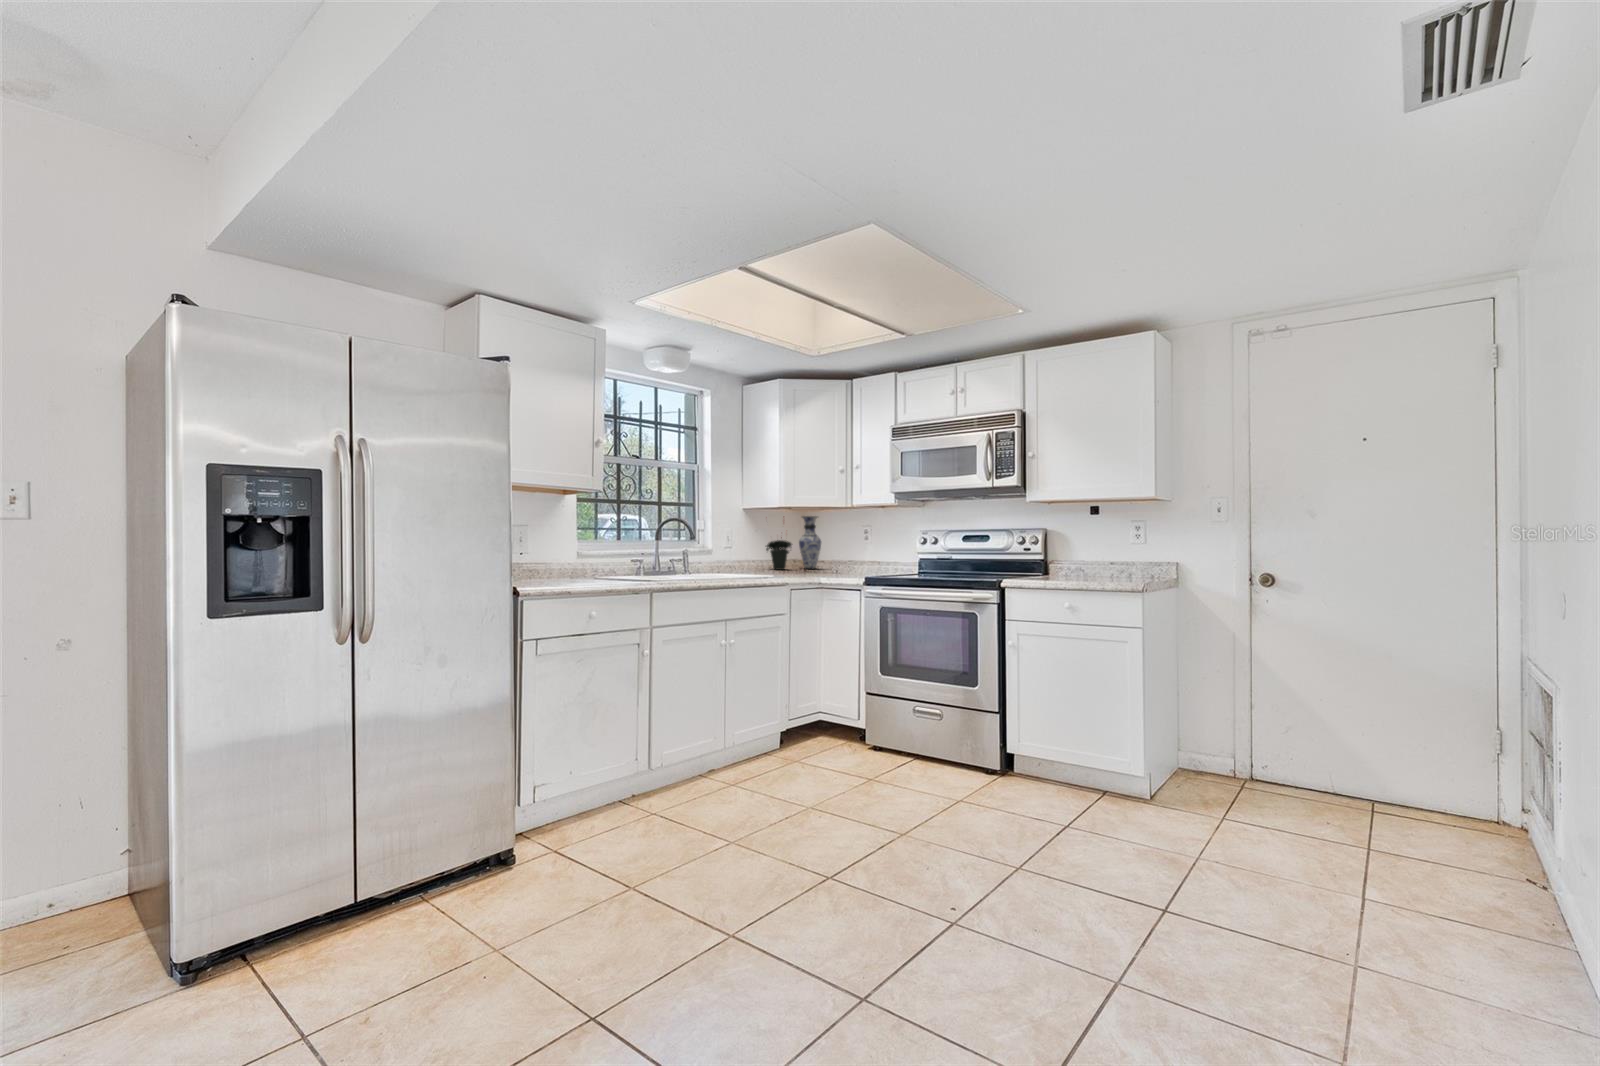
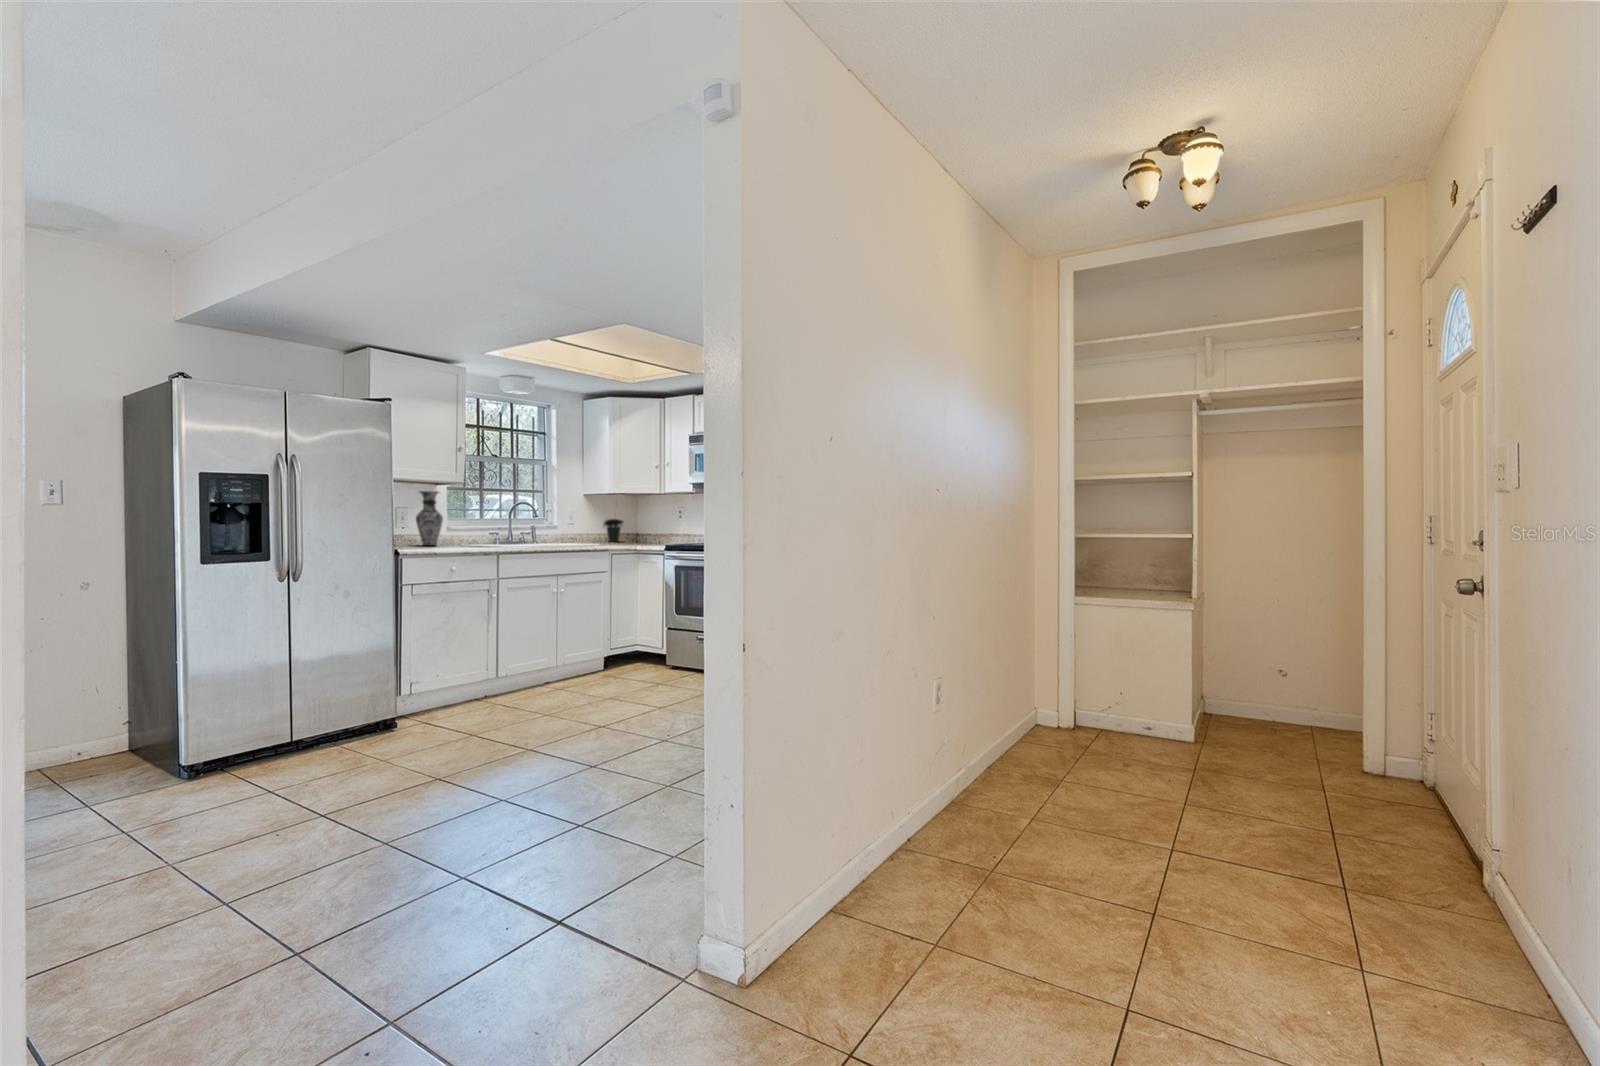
vase: present [799,516,821,569] -> present [416,491,443,546]

